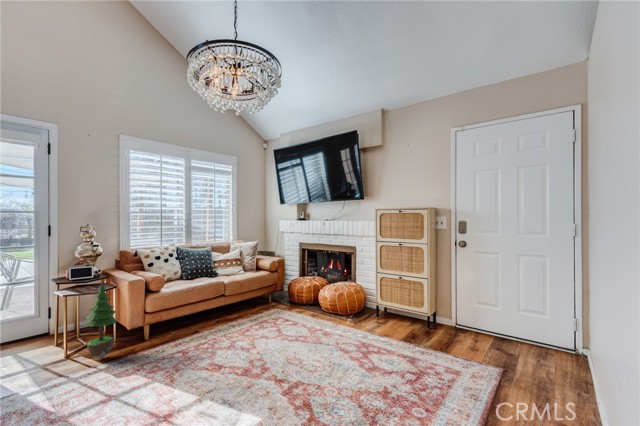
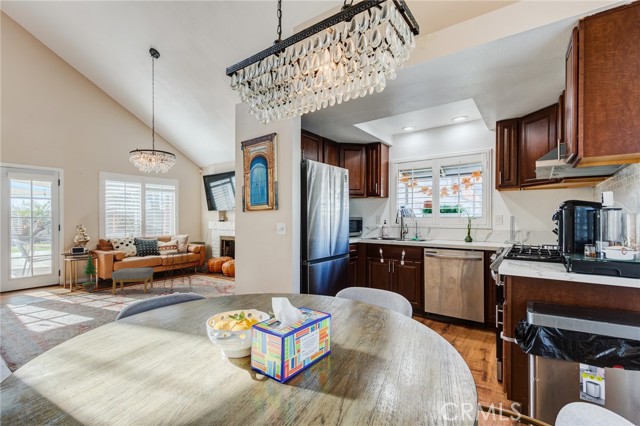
side table: none [239,274,292,360] -> present [165,251,190,283]
footstool: none [146,307,221,370] -> present [112,268,154,294]

